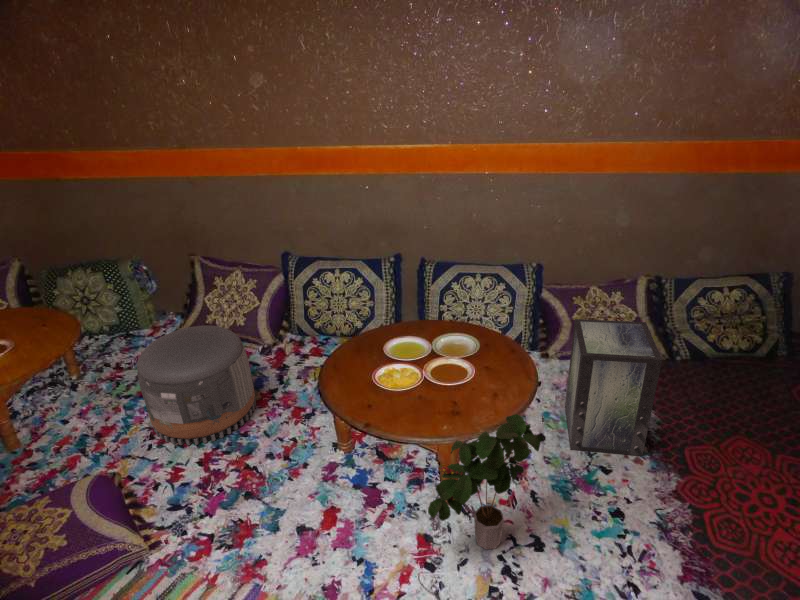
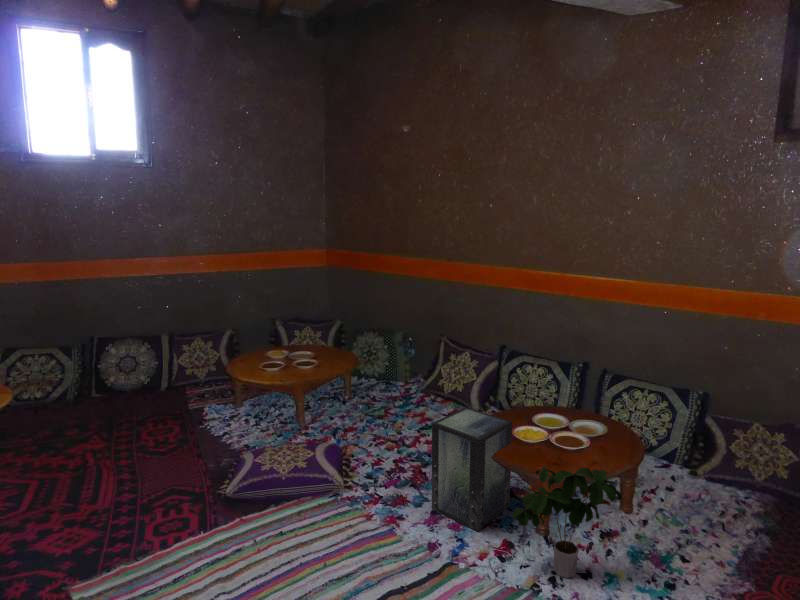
storage box: present [565,319,662,456] -> present [432,407,512,531]
pouf: present [137,325,256,445] -> none [377,376,448,452]

